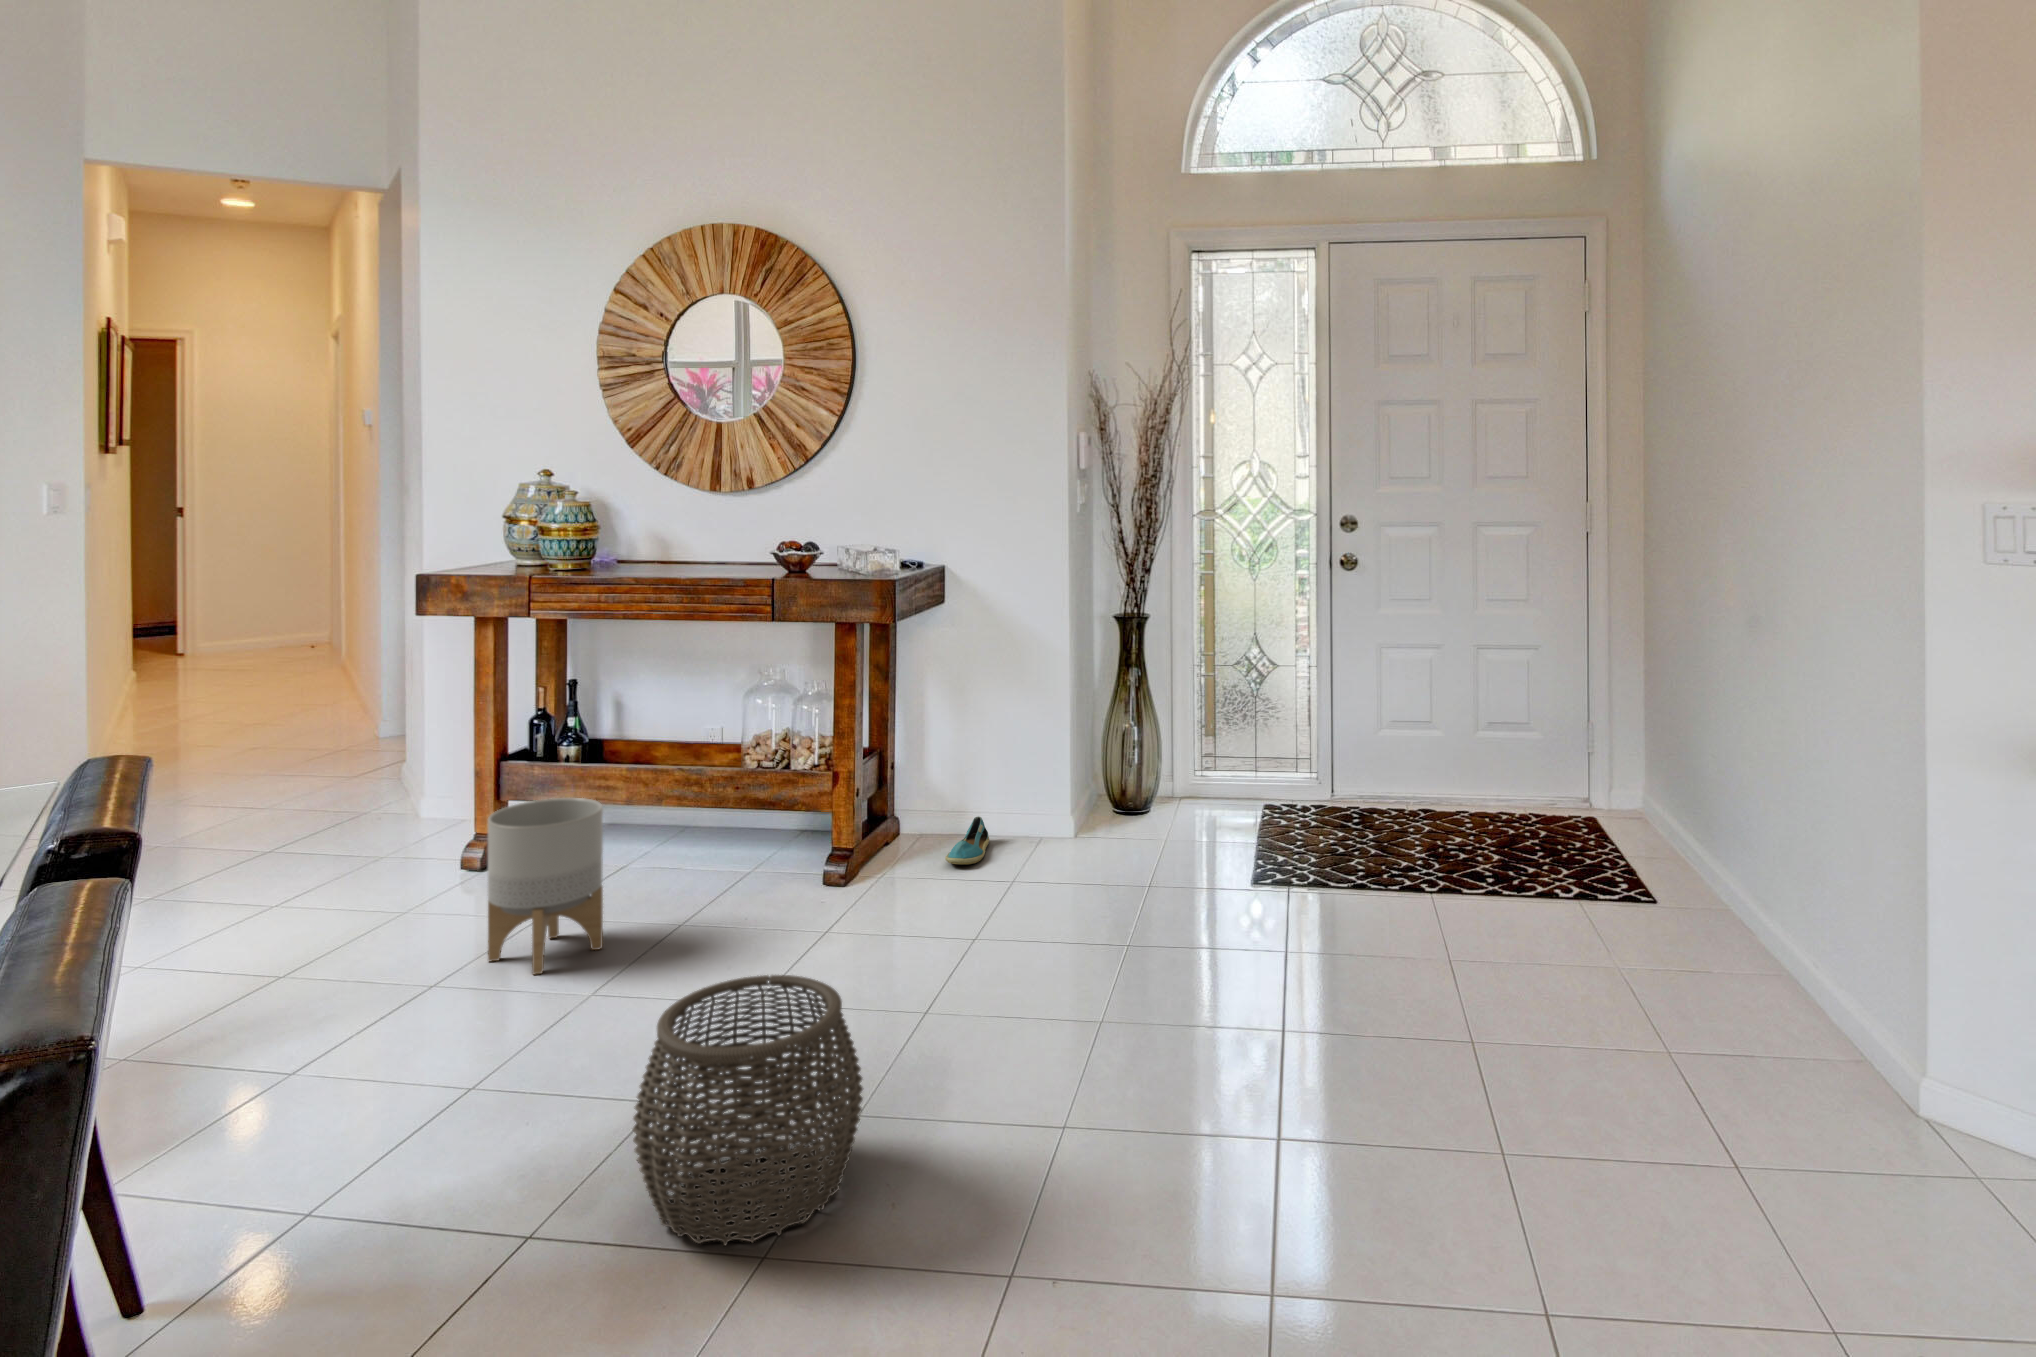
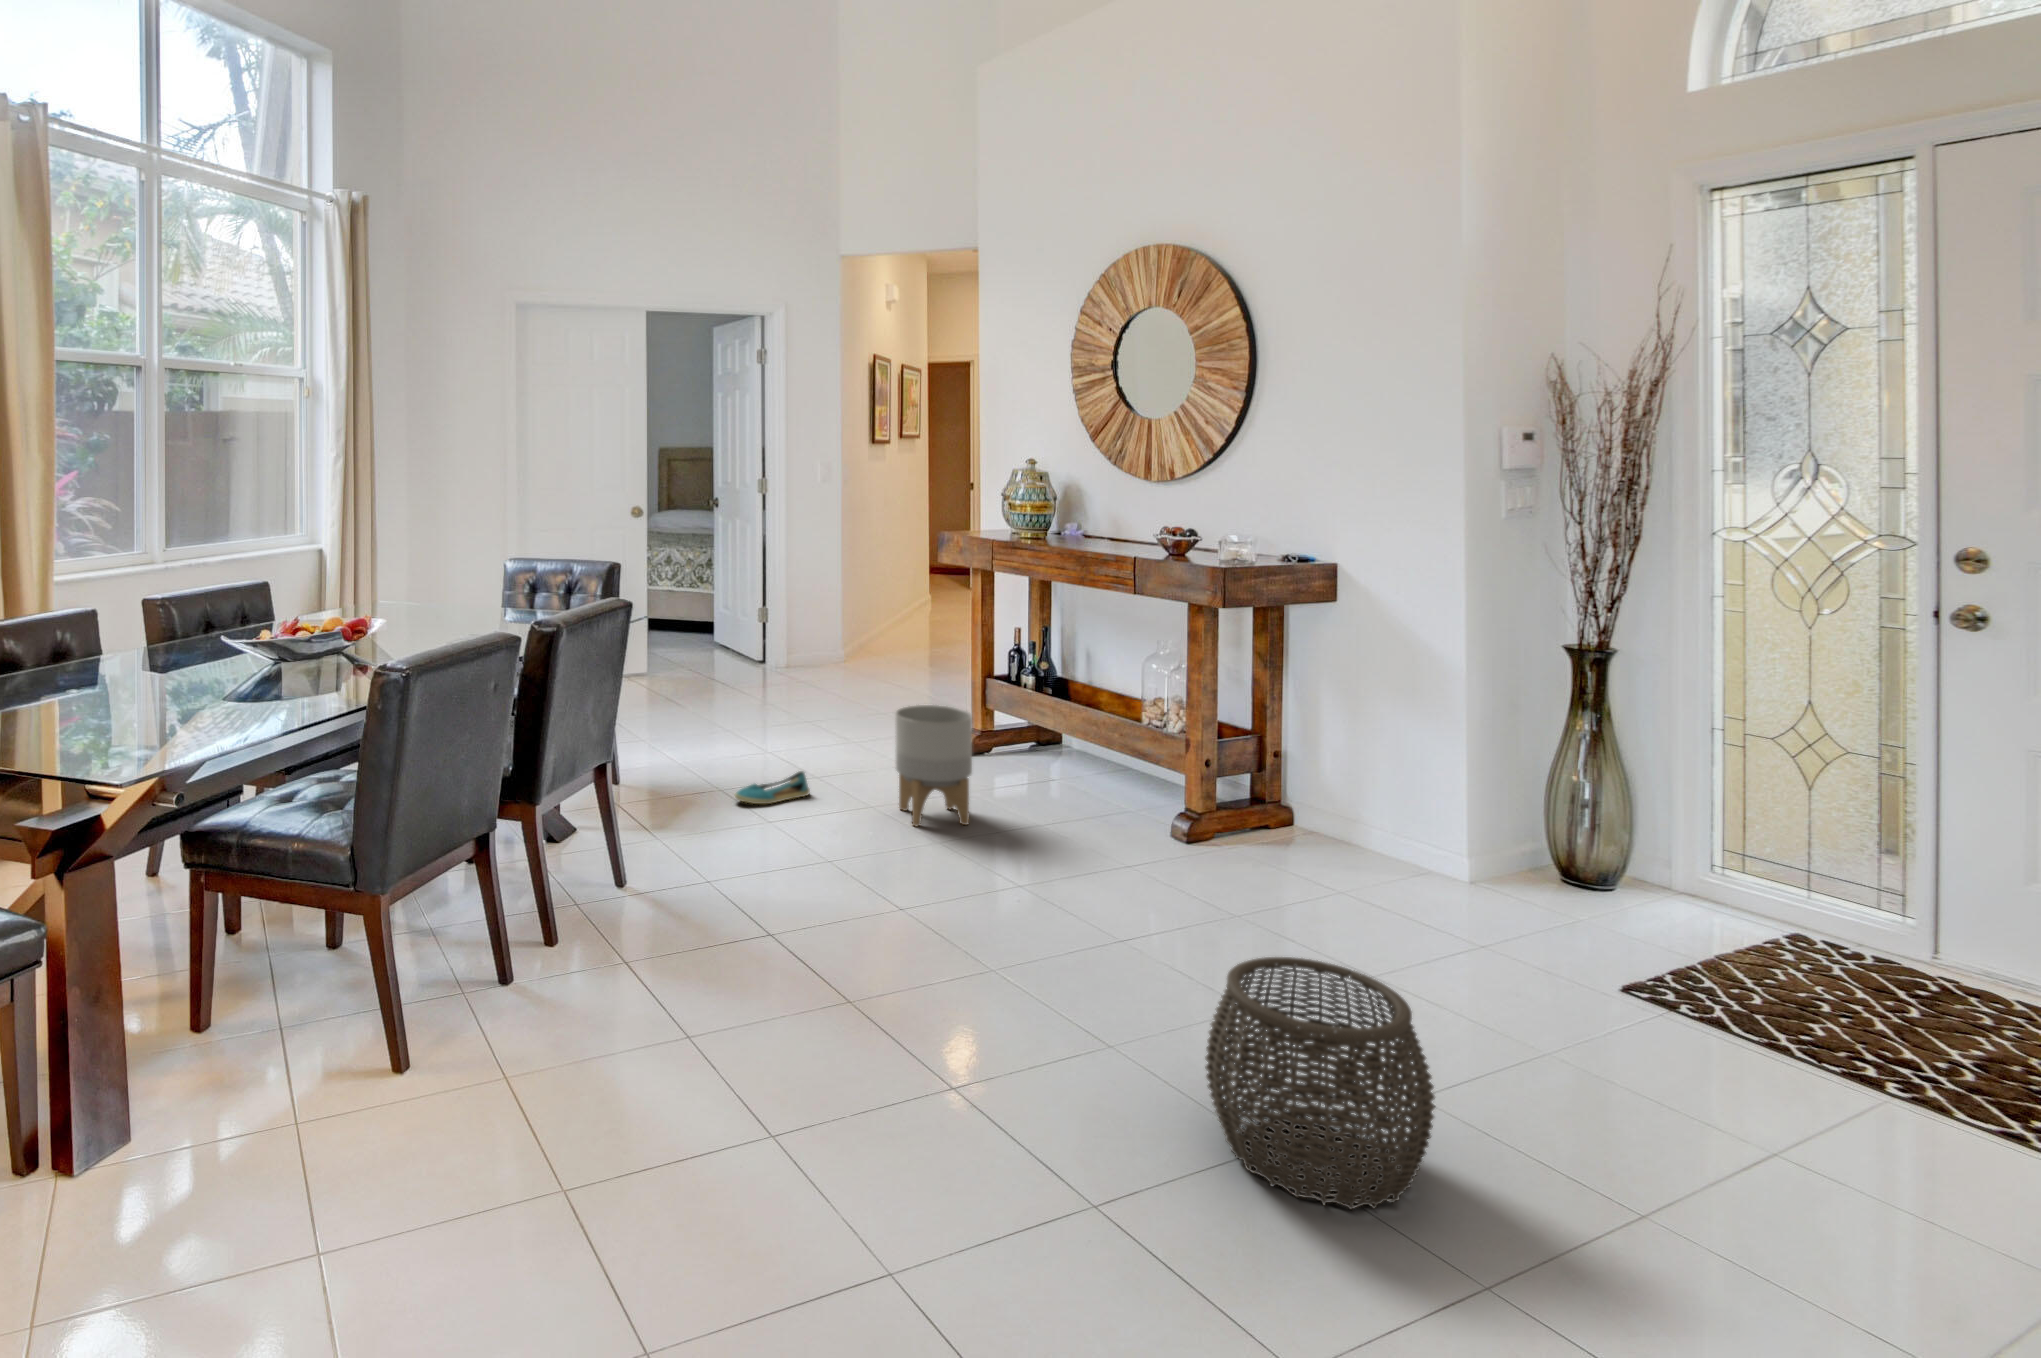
shoe: present [945,816,989,864] -> present [735,771,810,804]
woven basket: present [633,975,863,1246] -> present [1205,957,1435,1209]

